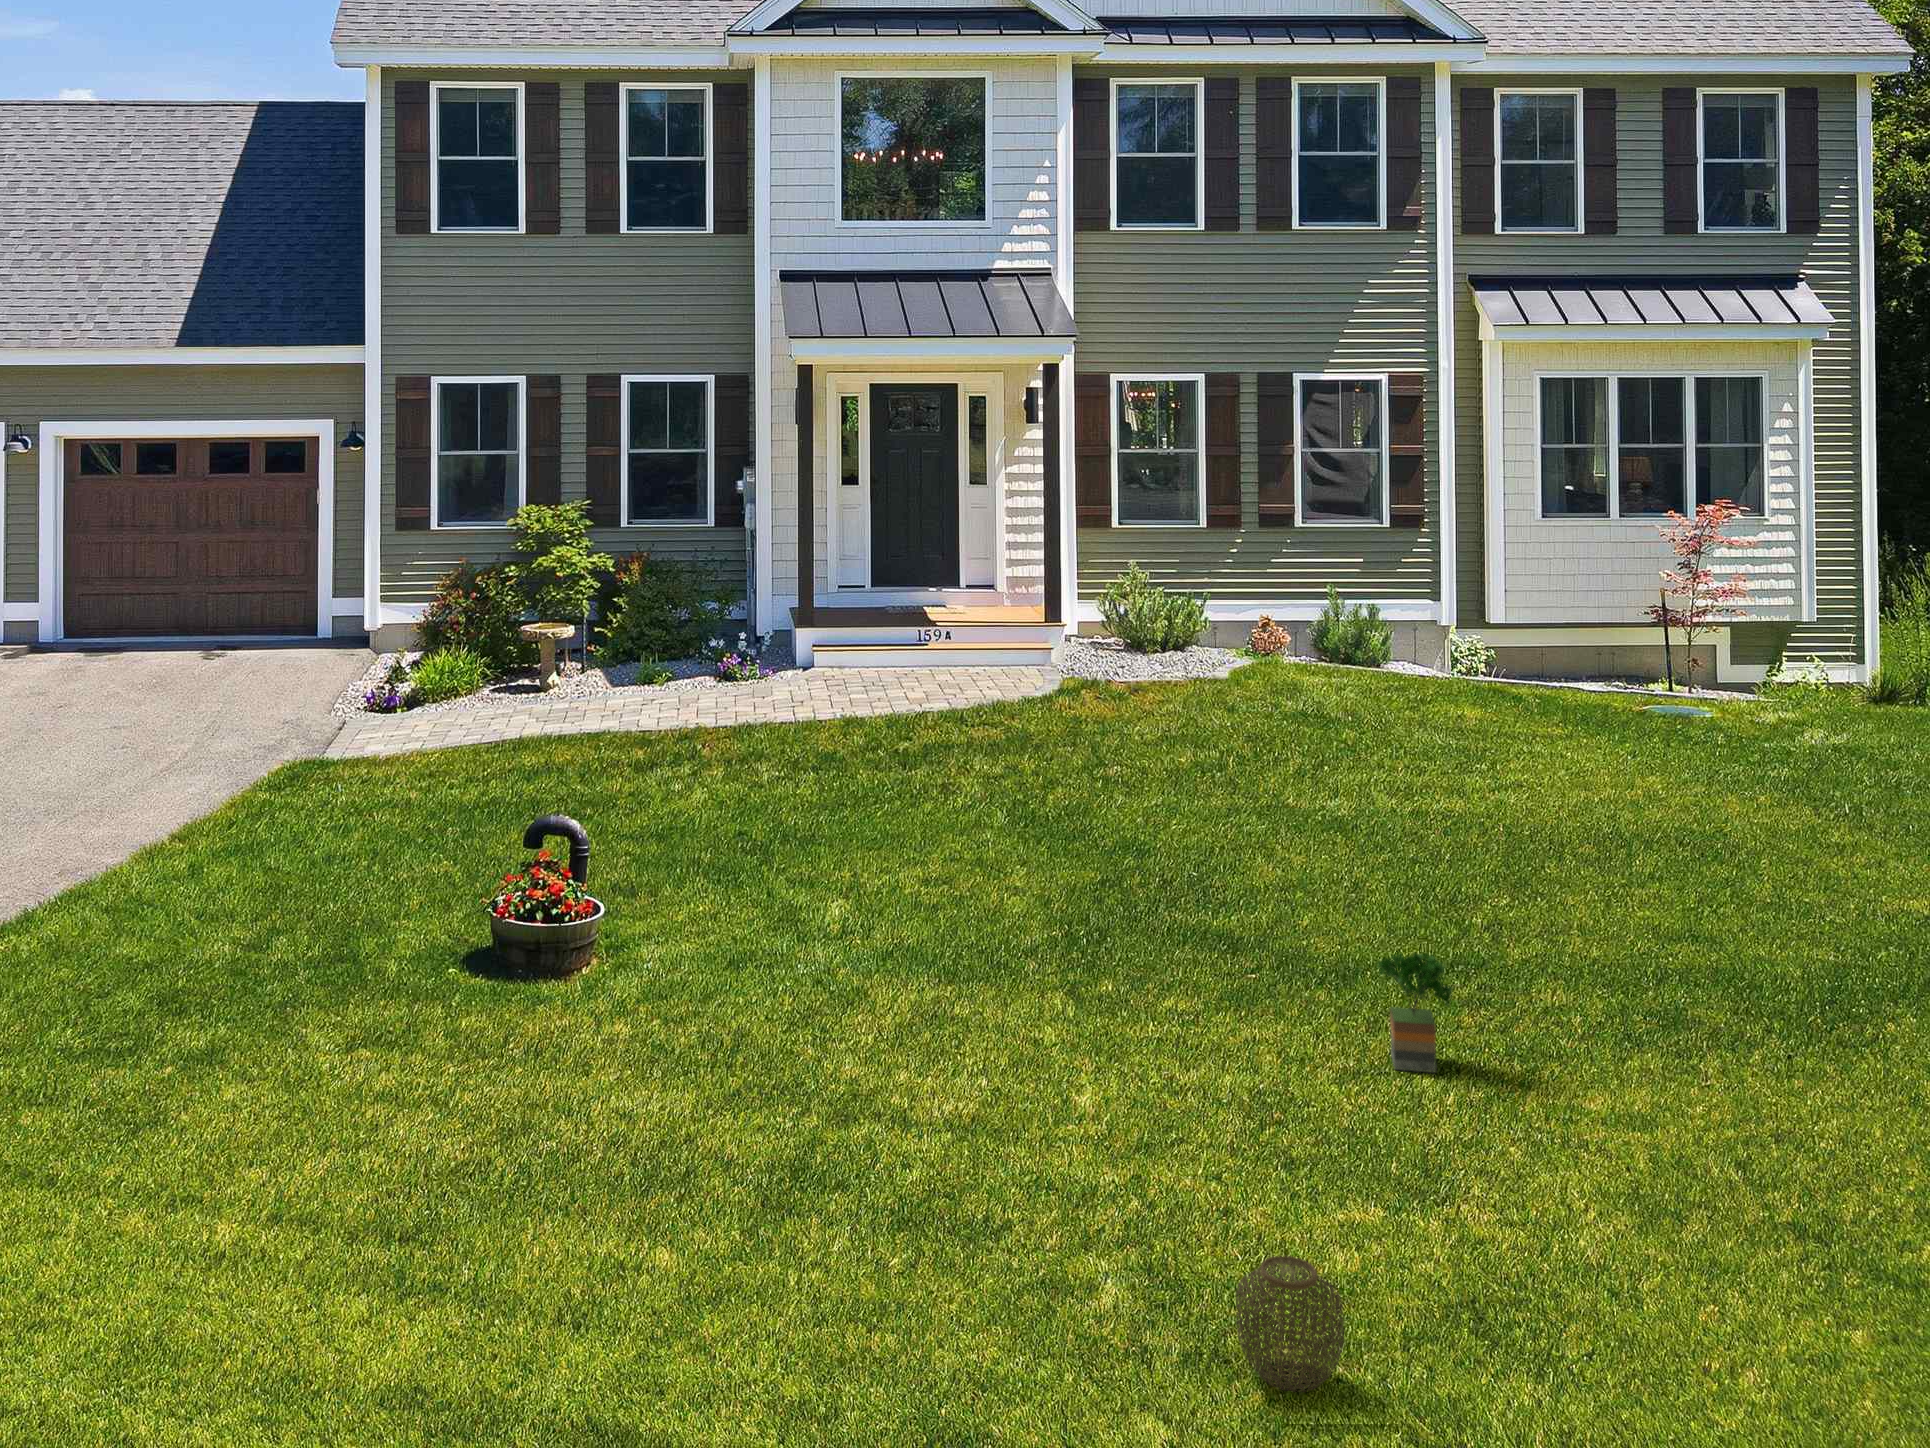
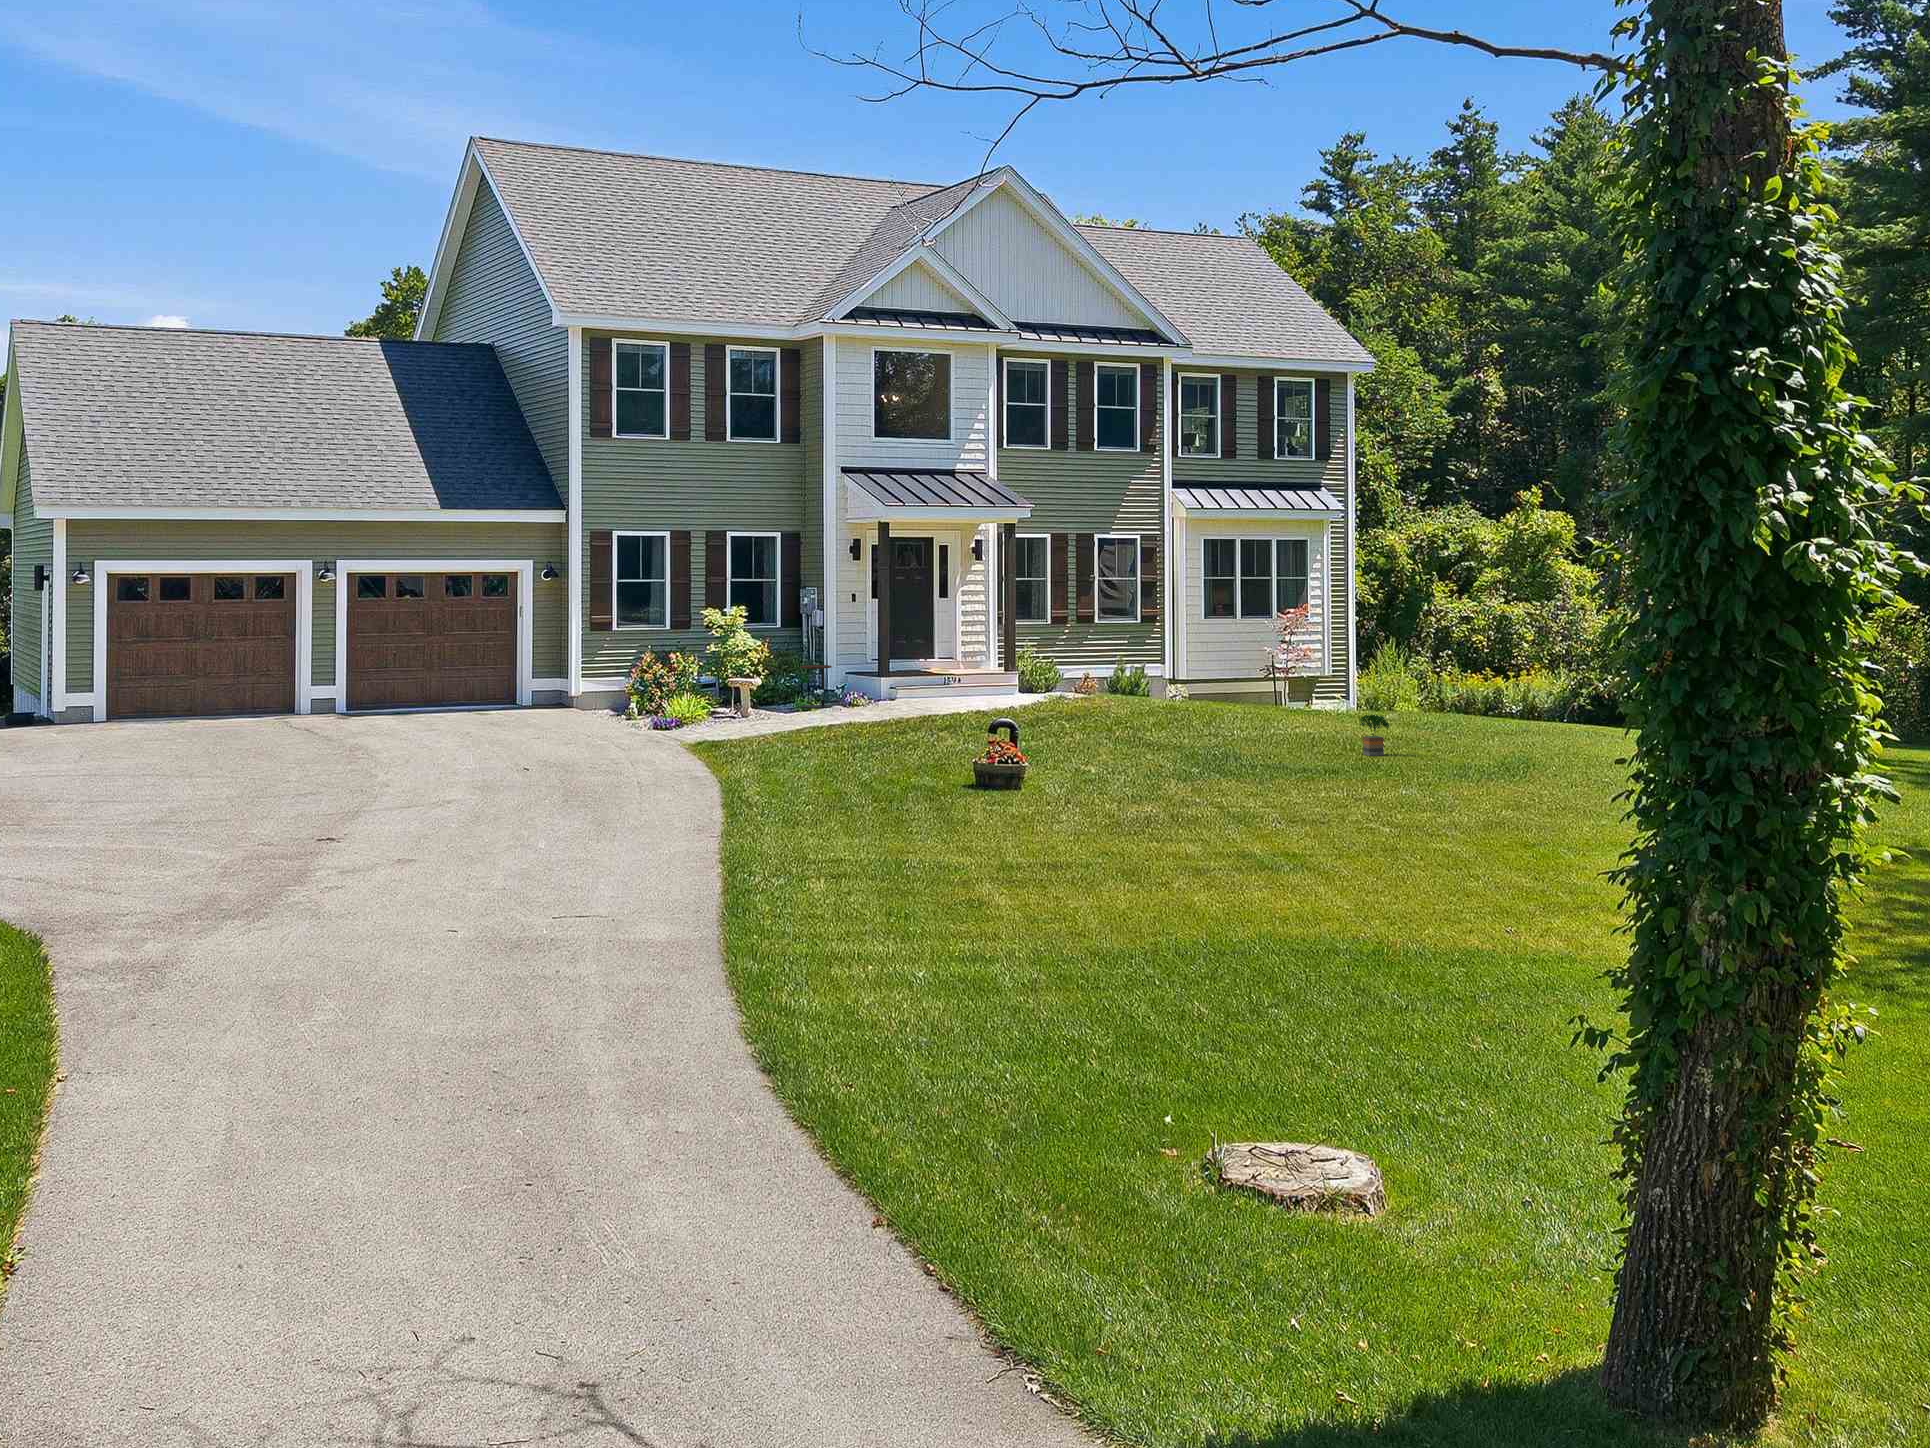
side table: none [674,606,728,684] -> present [800,665,832,708]
woven basket: present [1236,1256,1344,1392] -> none [1415,752,1448,787]

